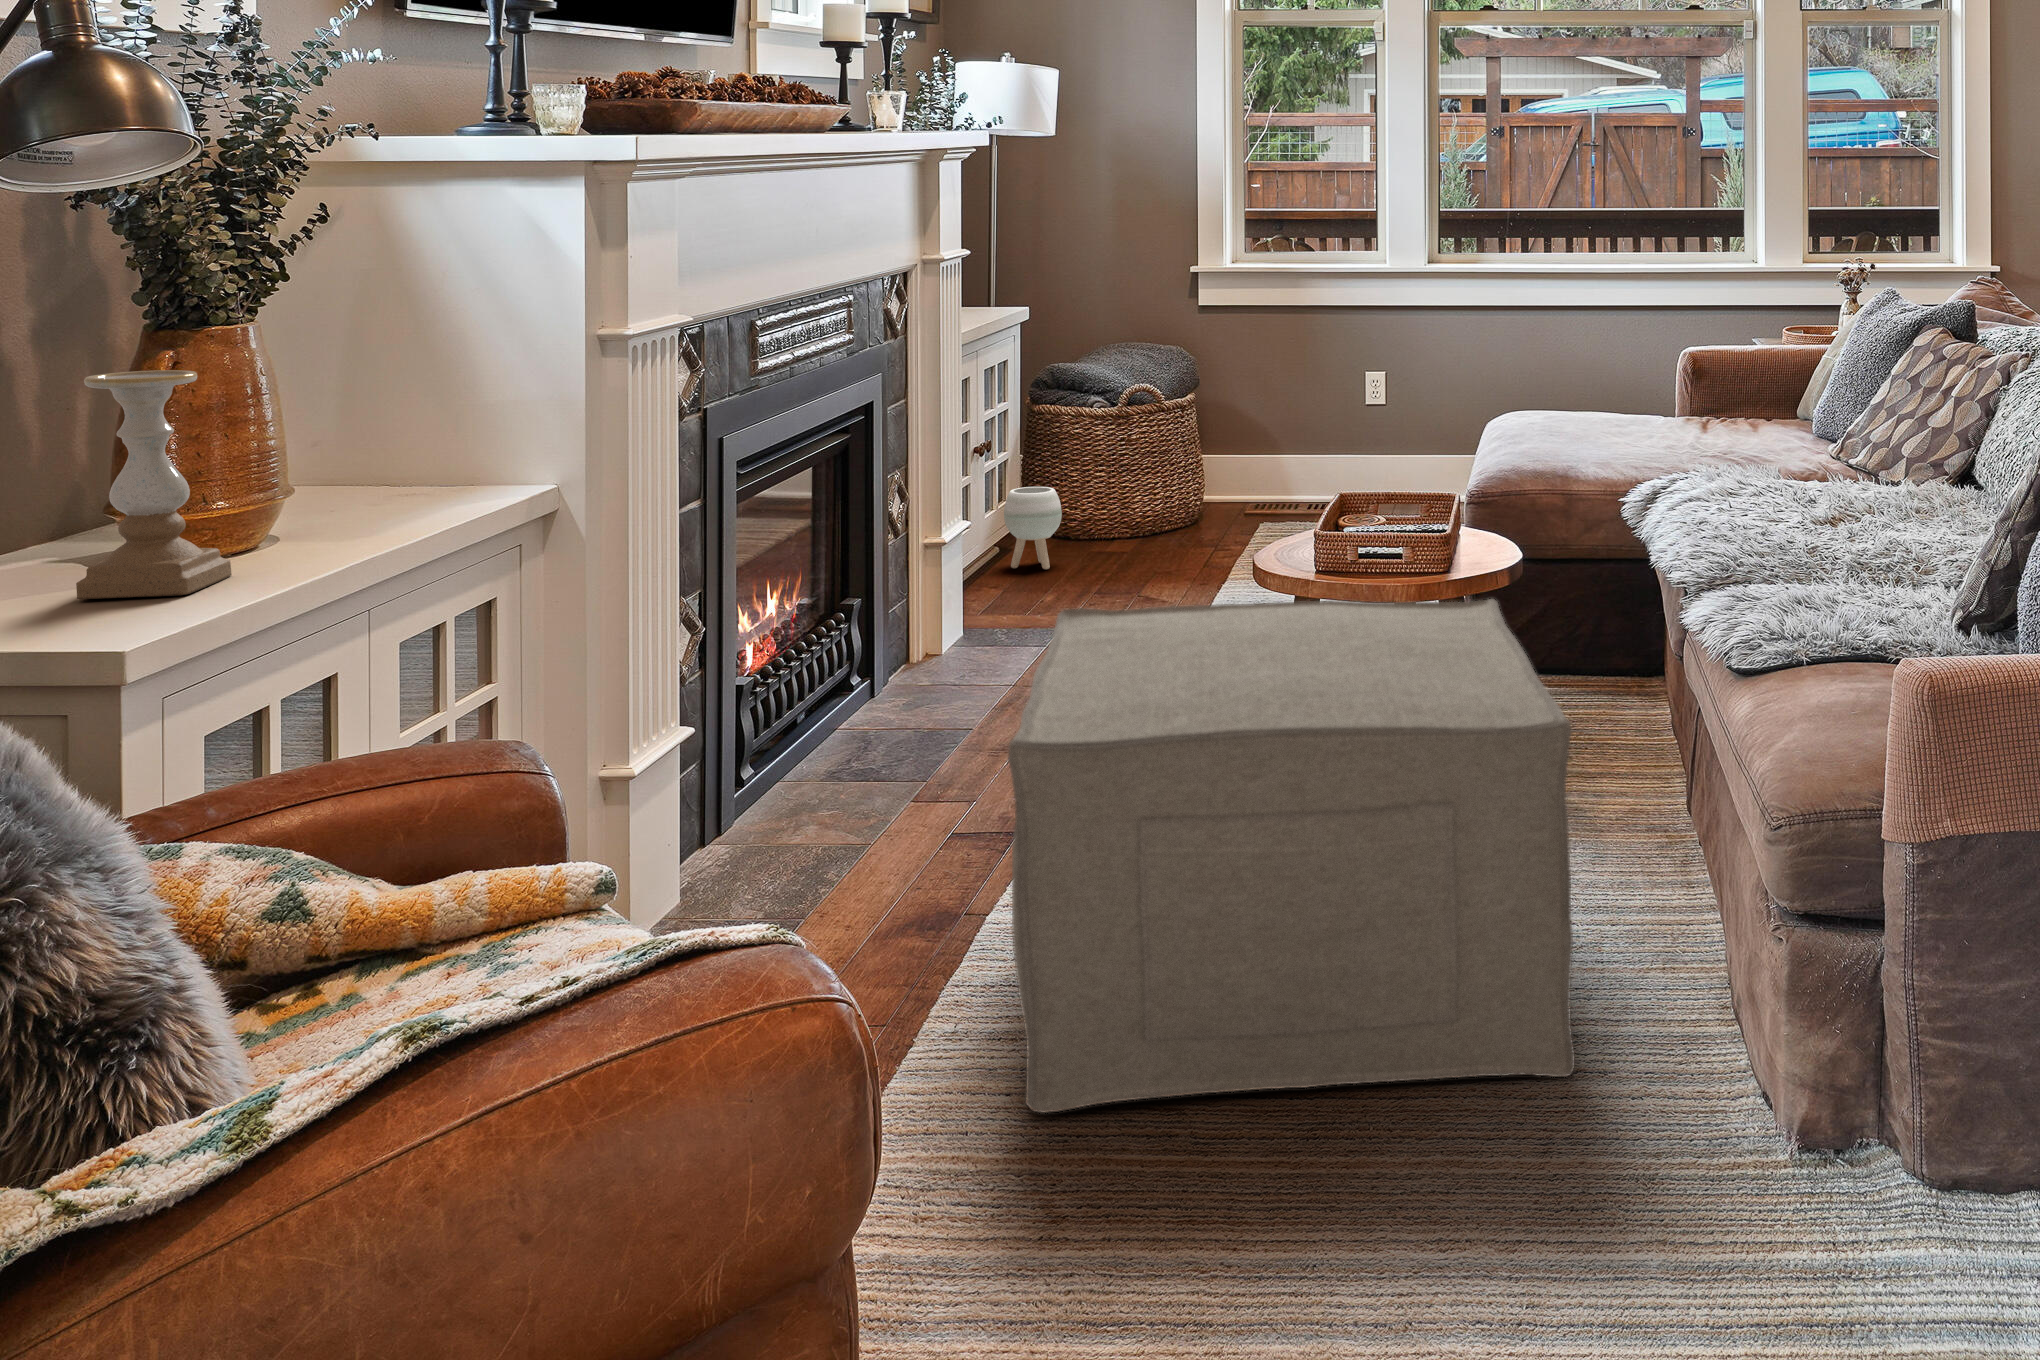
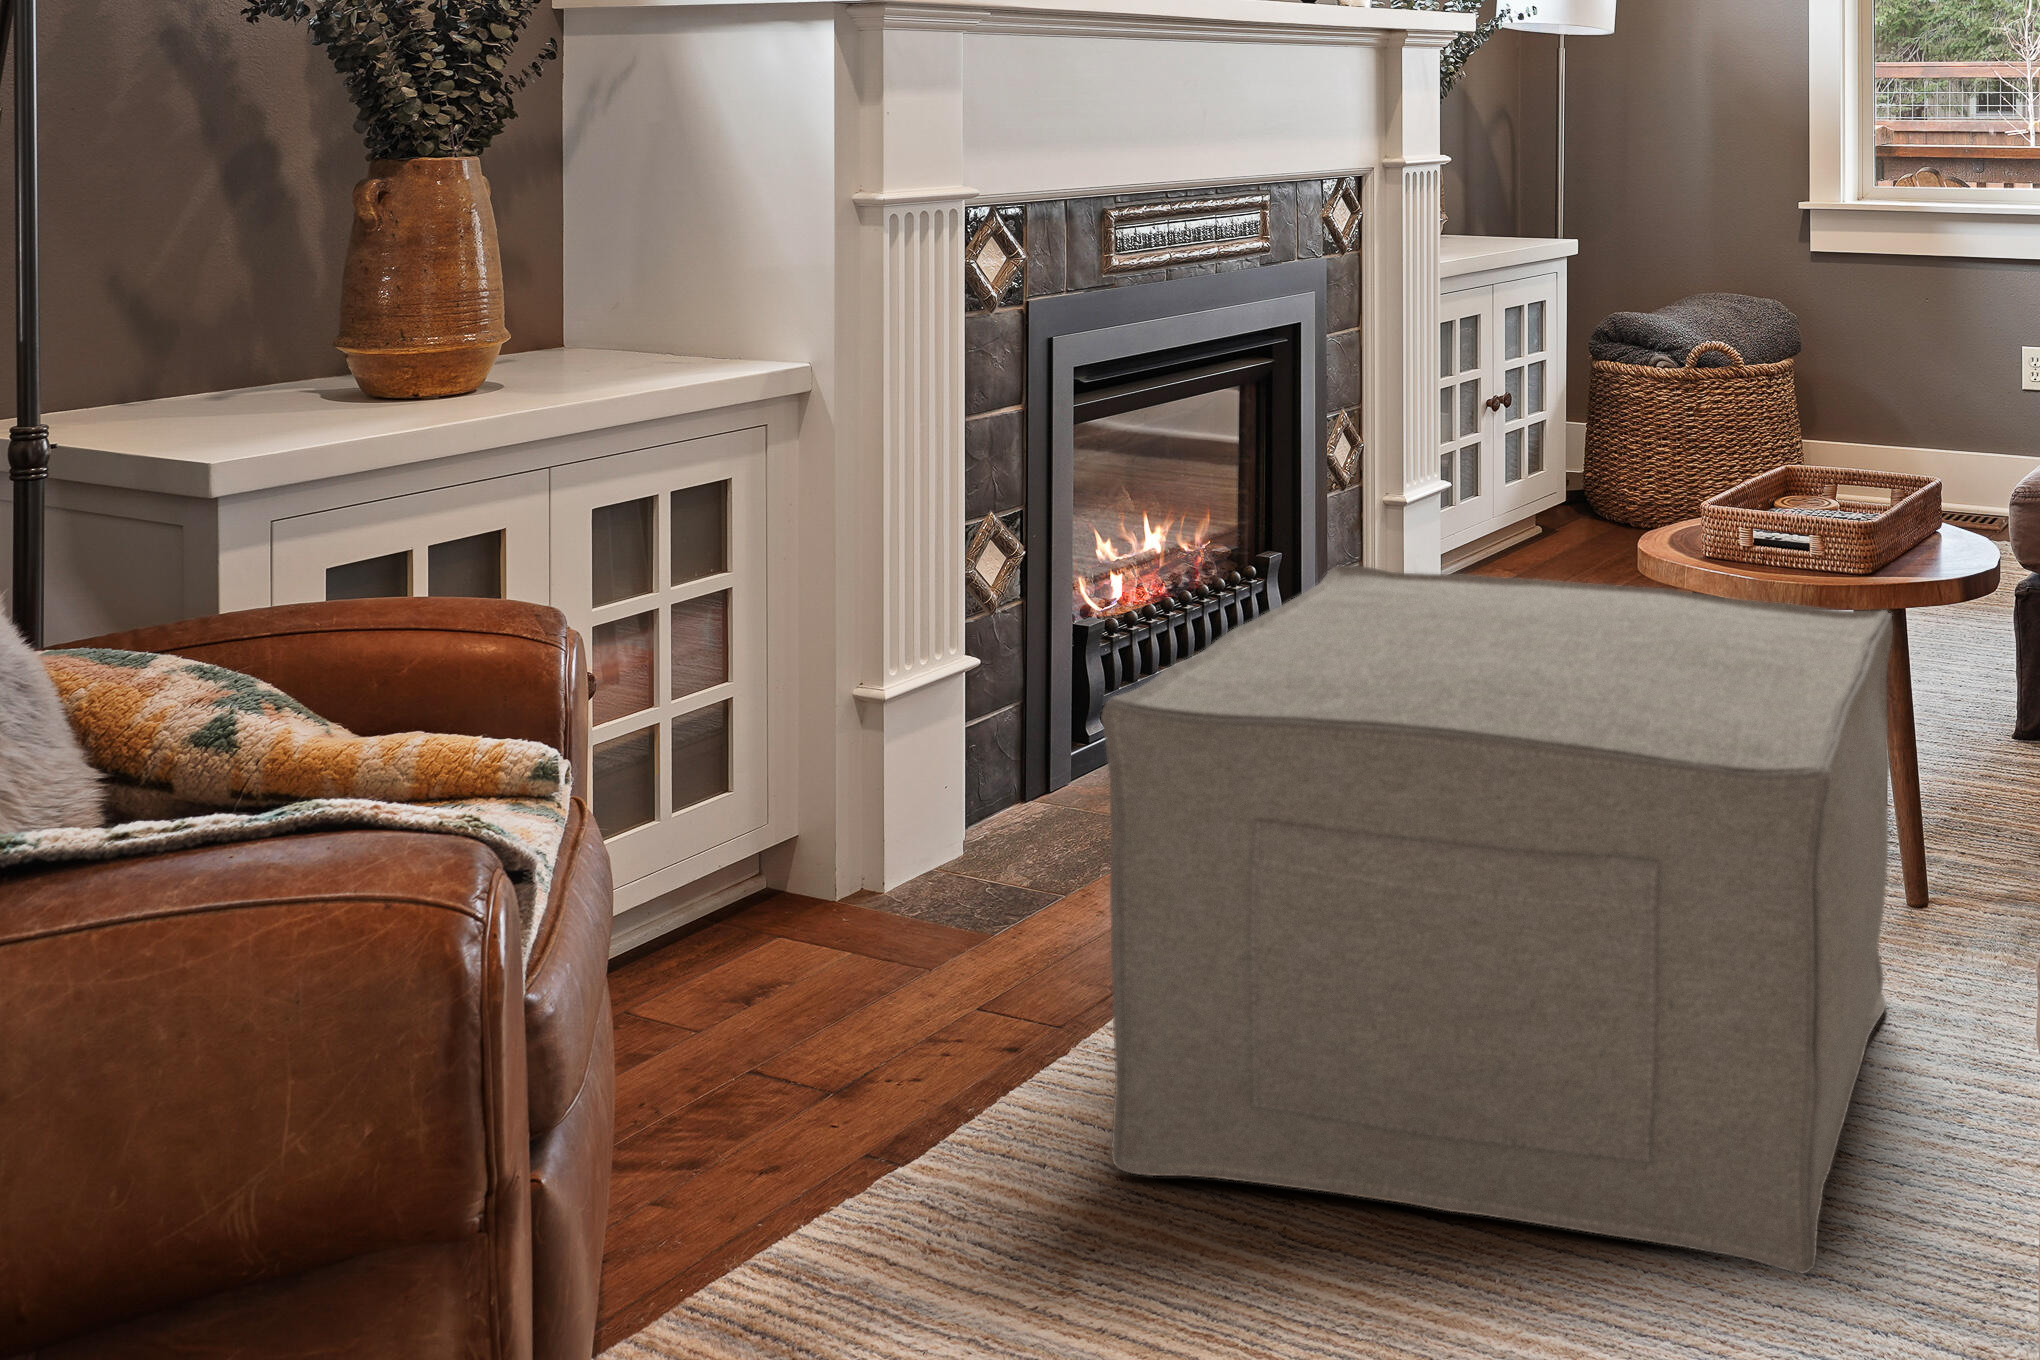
candle holder: present [76,370,231,599] -> none [231,192,392,430]
planter: present [1004,487,1062,569] -> none [1529,453,1597,554]

